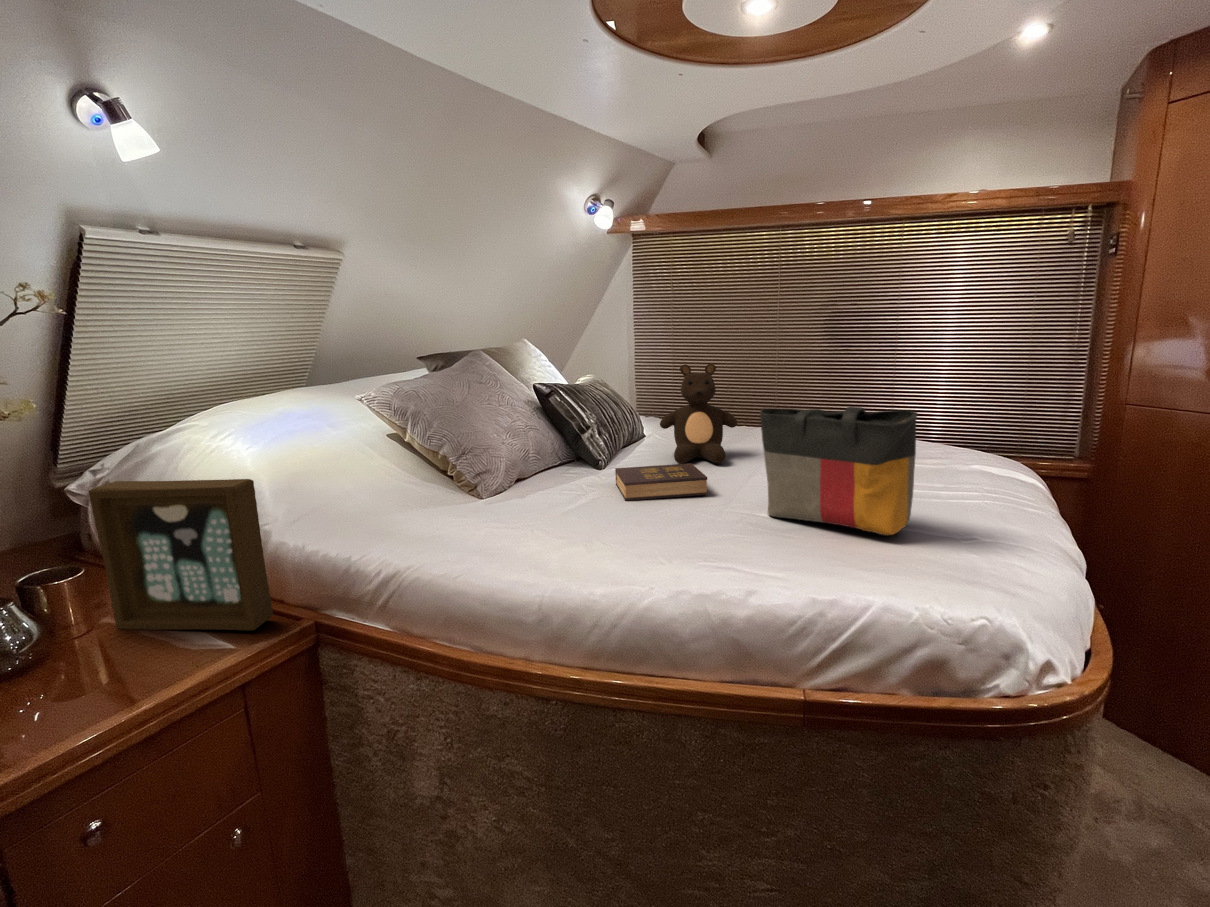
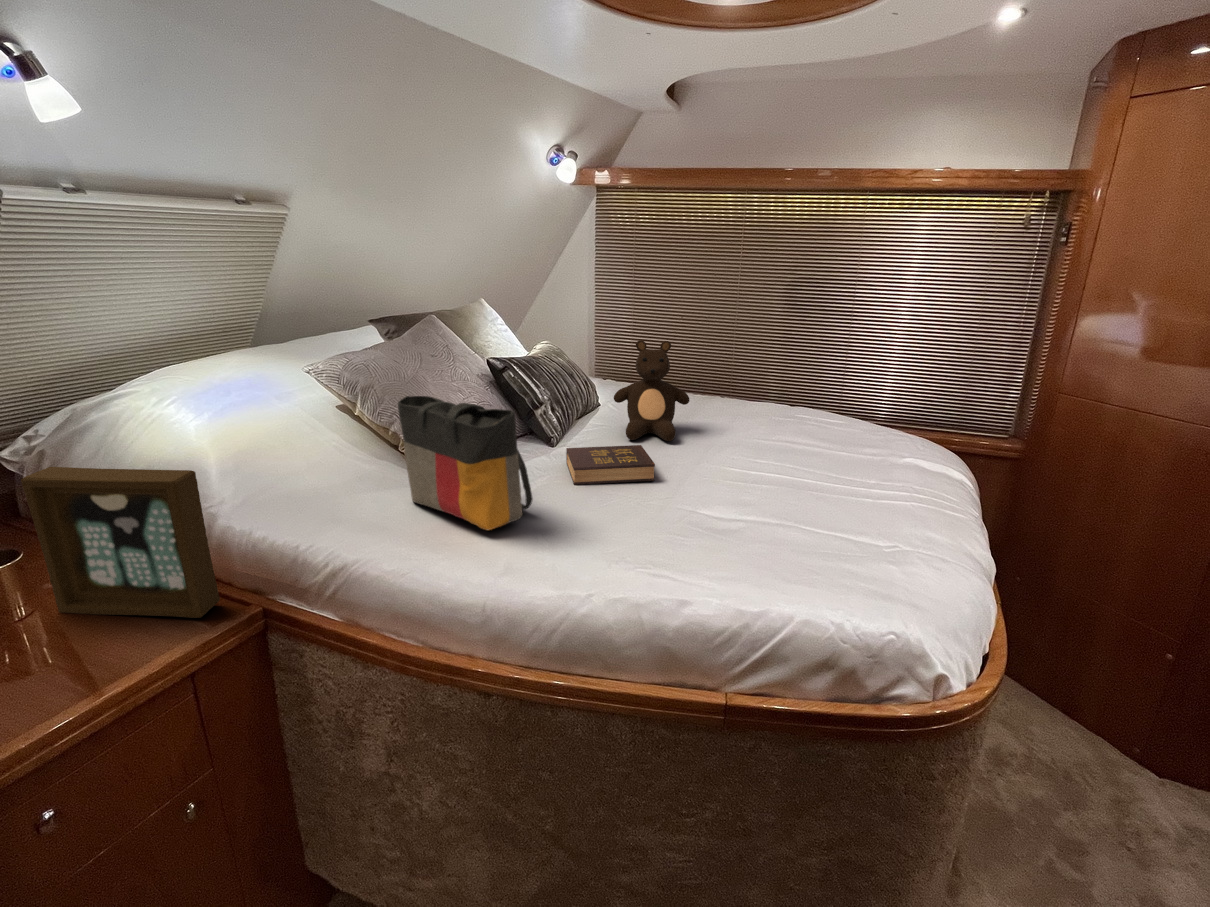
tote bag: present [760,407,918,535] -> present [398,396,533,530]

